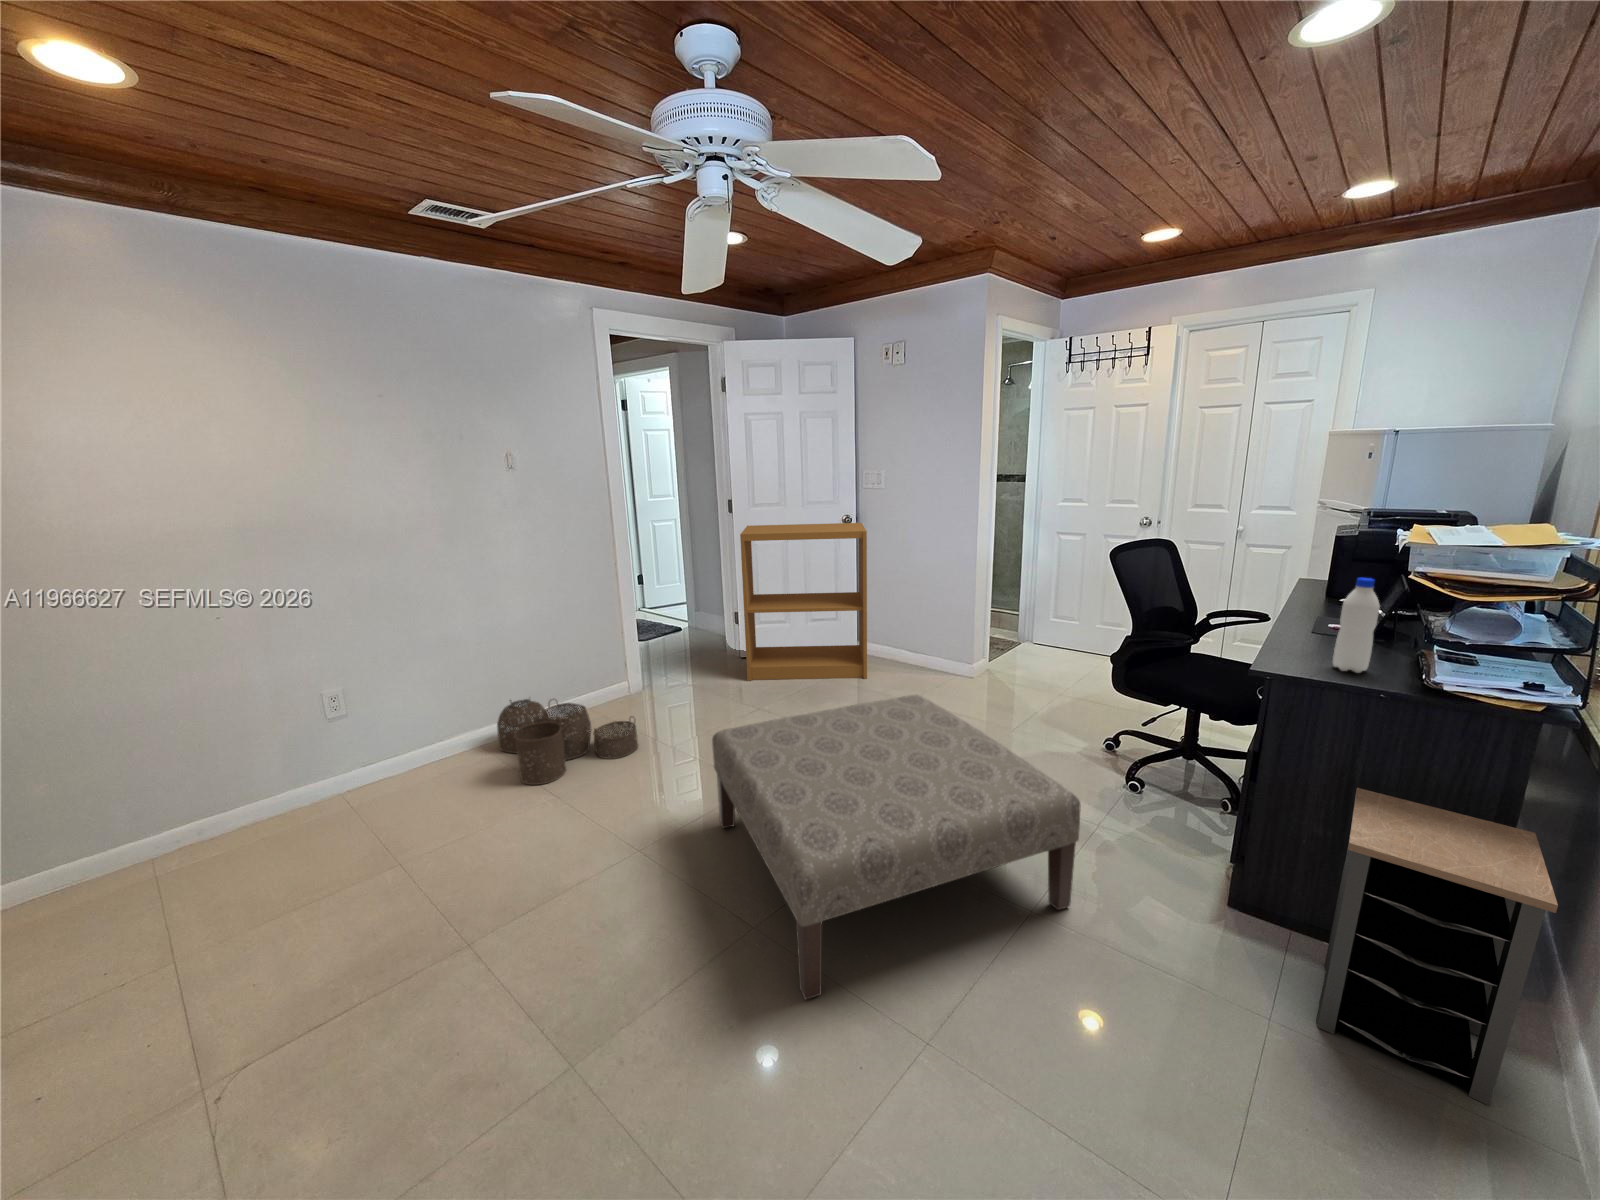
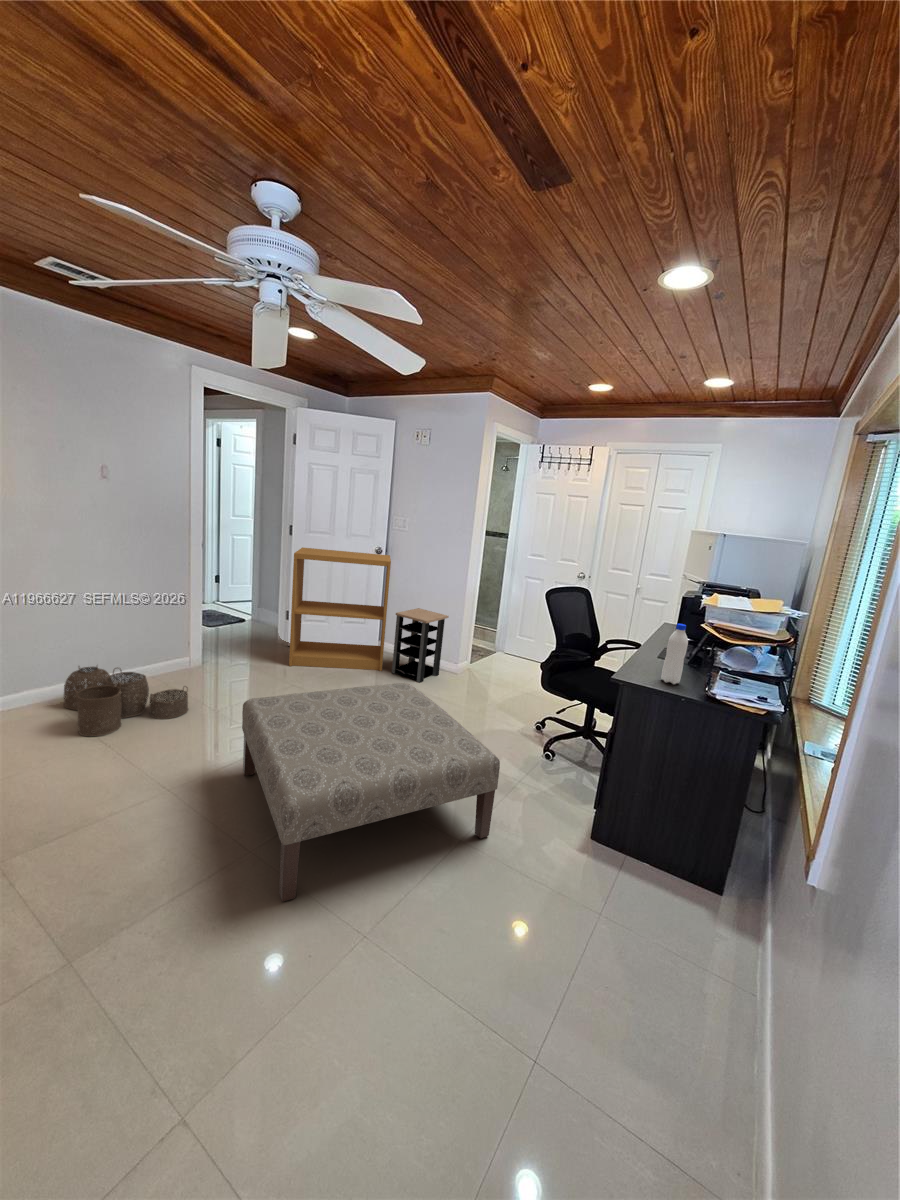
side table: present [1316,788,1558,1105] -> present [392,608,449,683]

